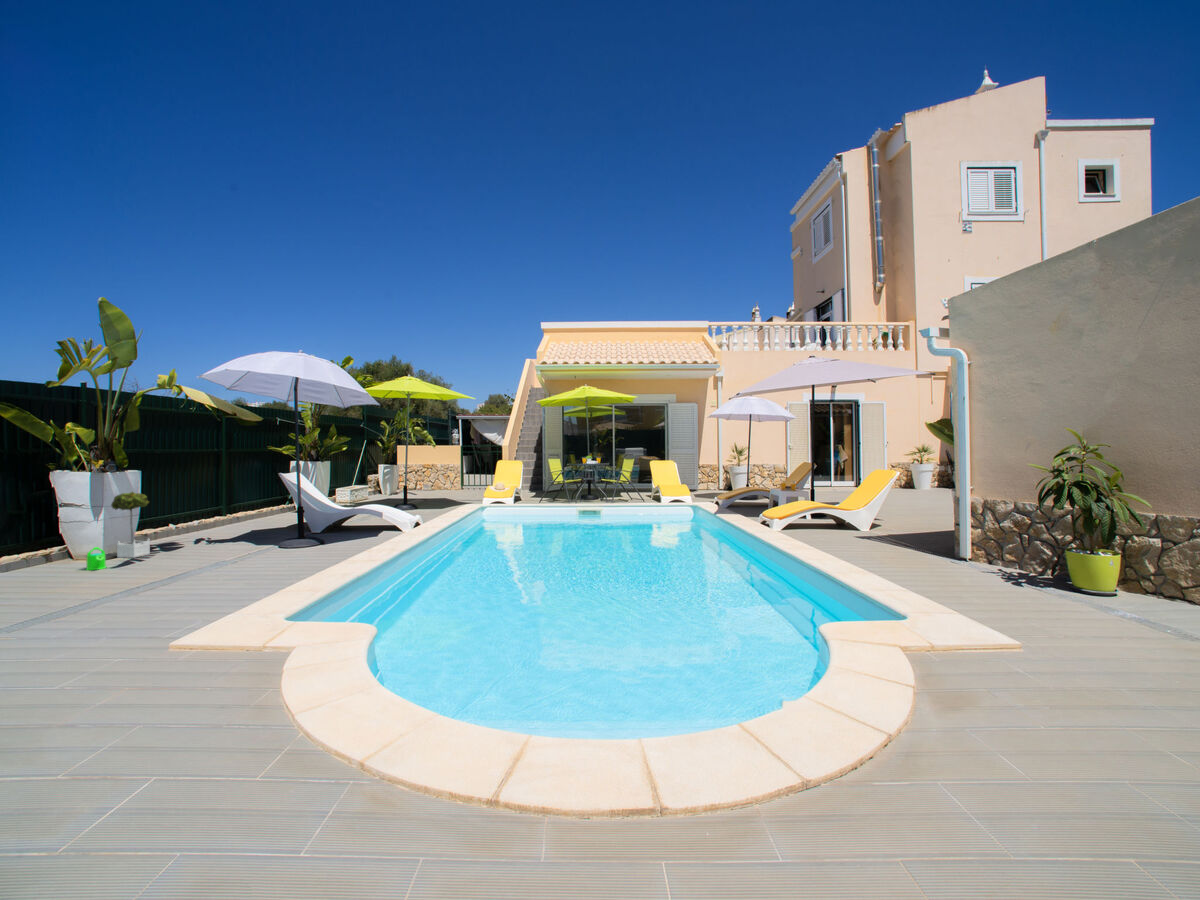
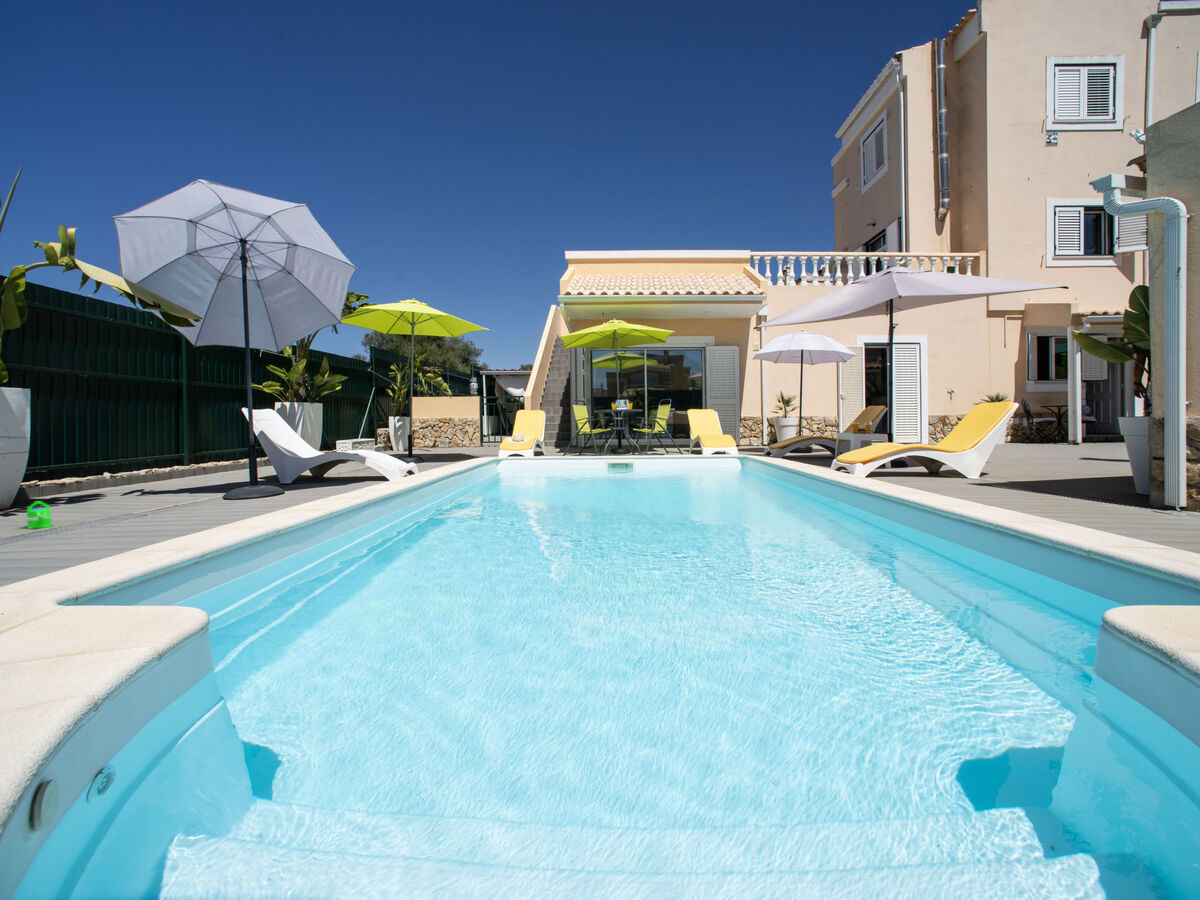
potted tree: present [111,492,150,558] -> none [61,436,113,514]

